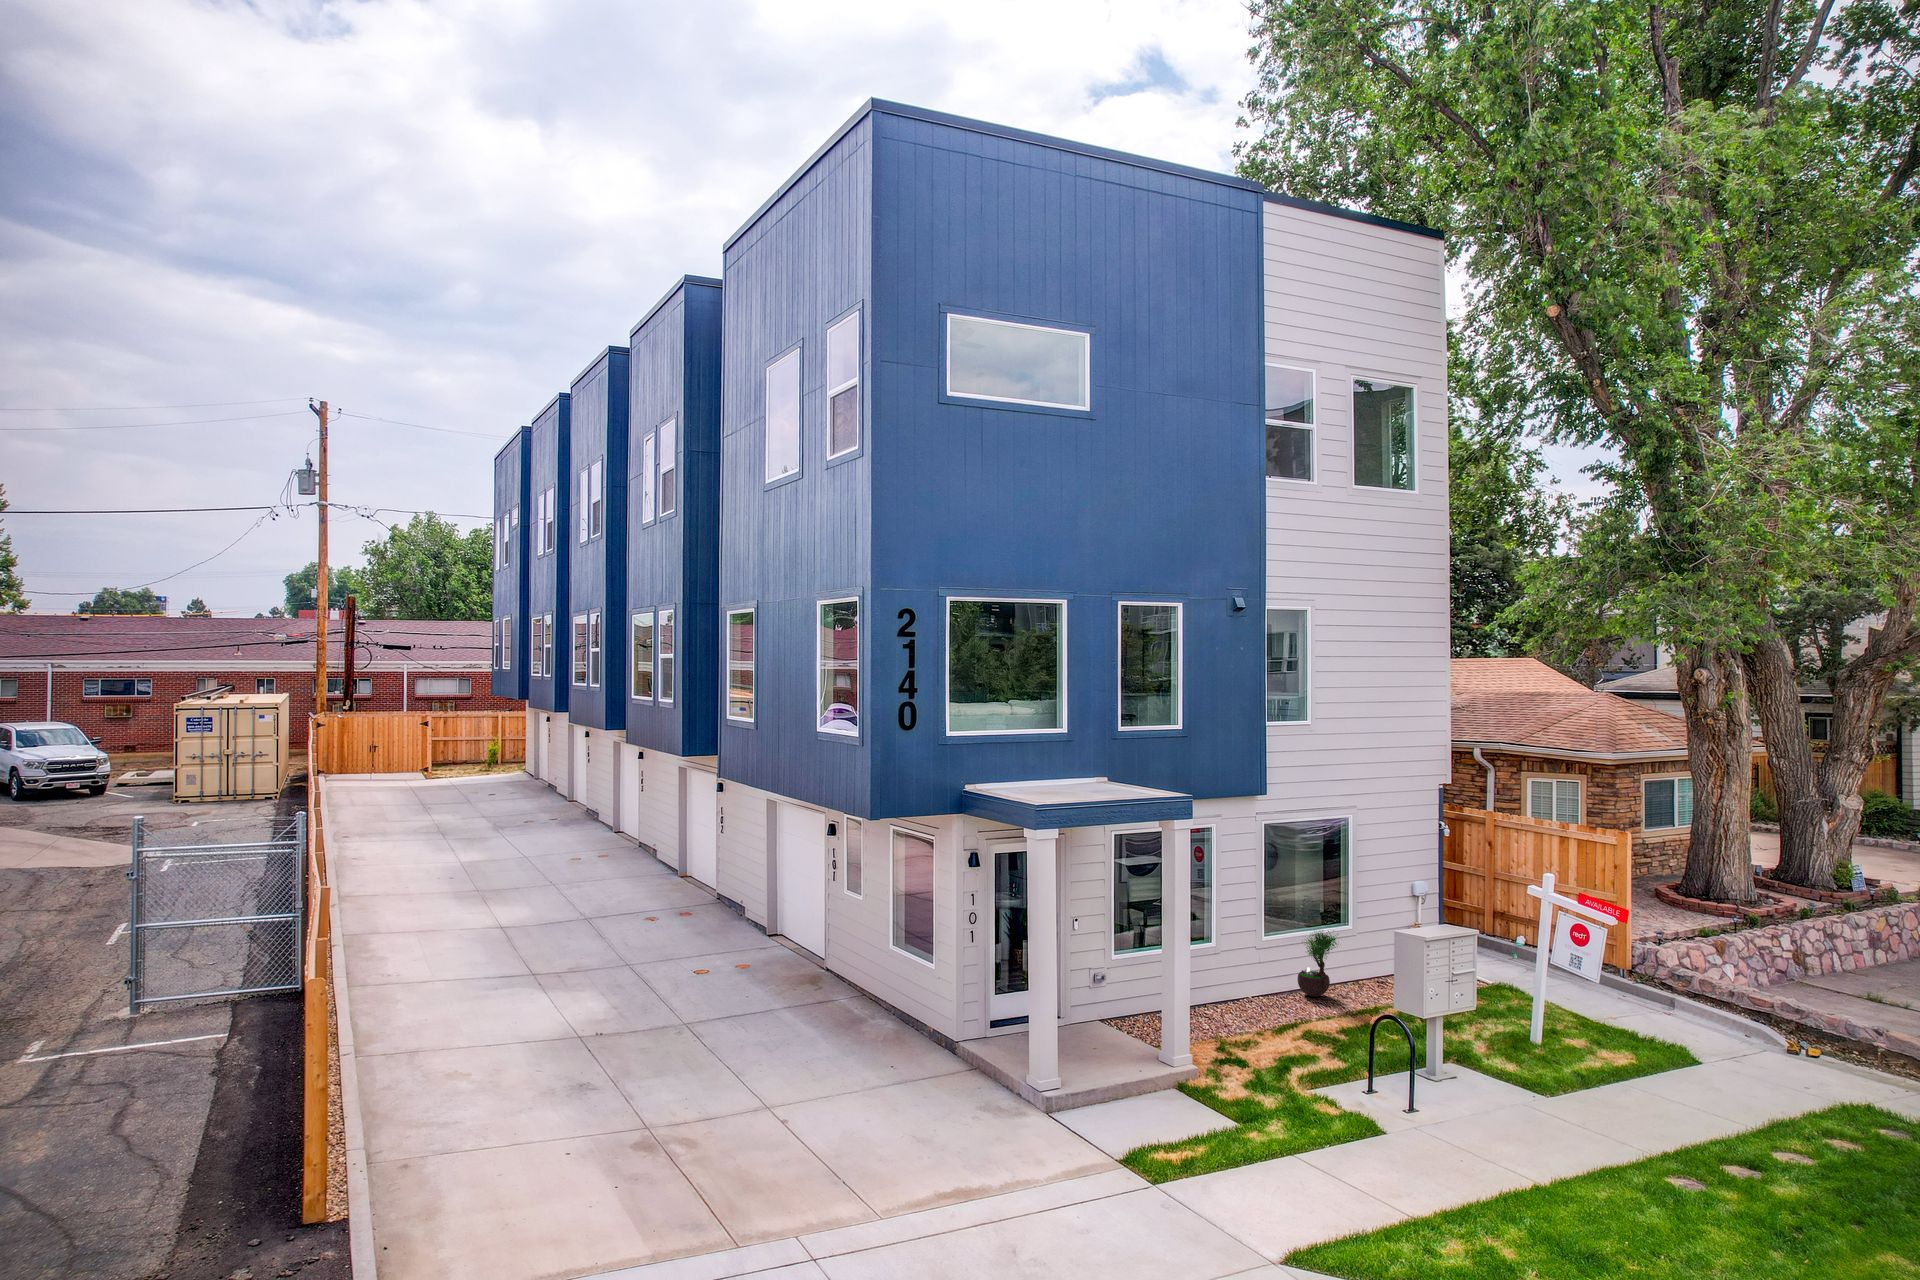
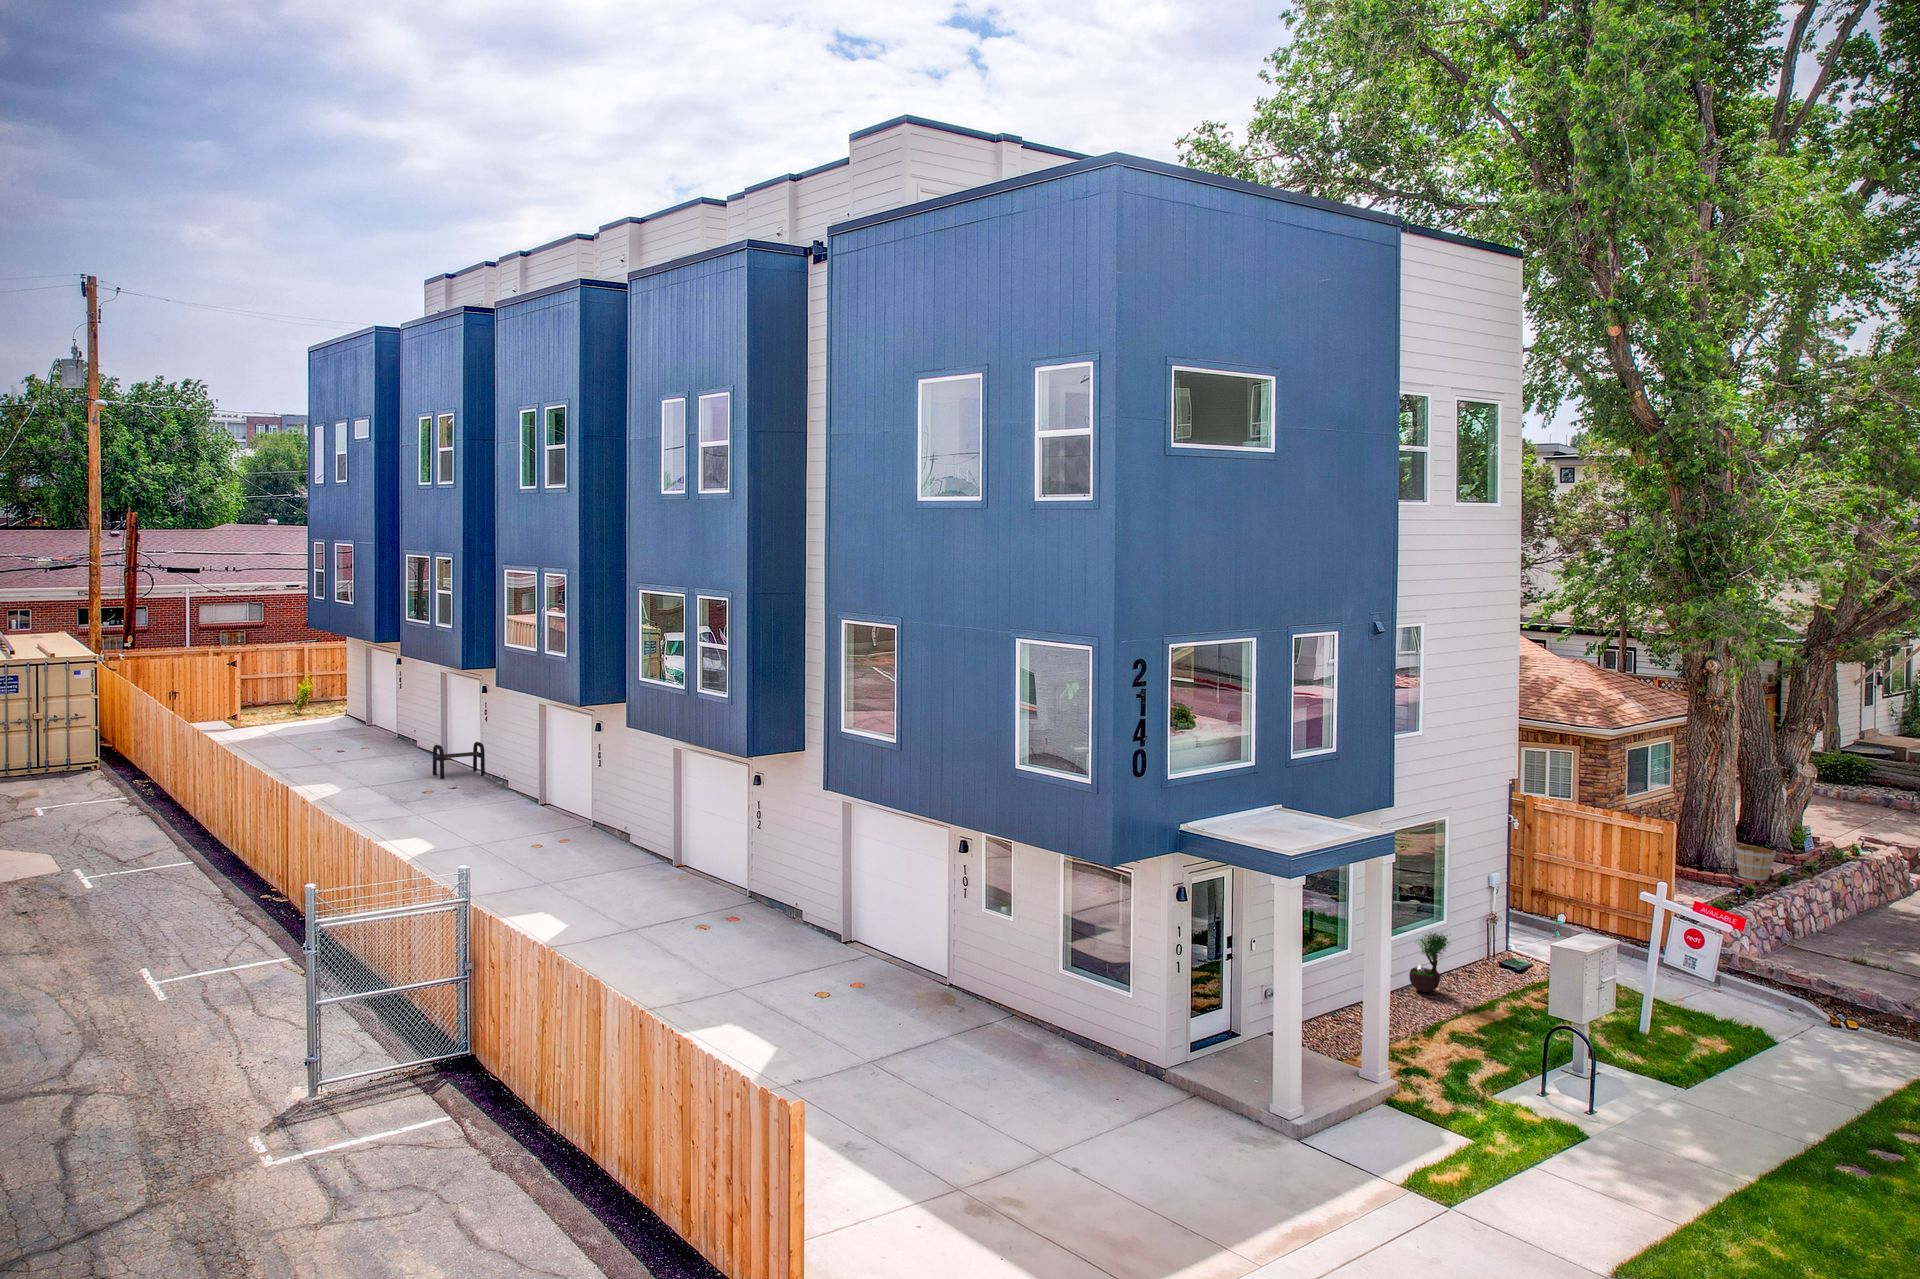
bench: none [523,775,567,806] -> present [433,742,485,779]
wooden bucket: none [1747,875,1794,913] -> present [1735,845,1776,880]

